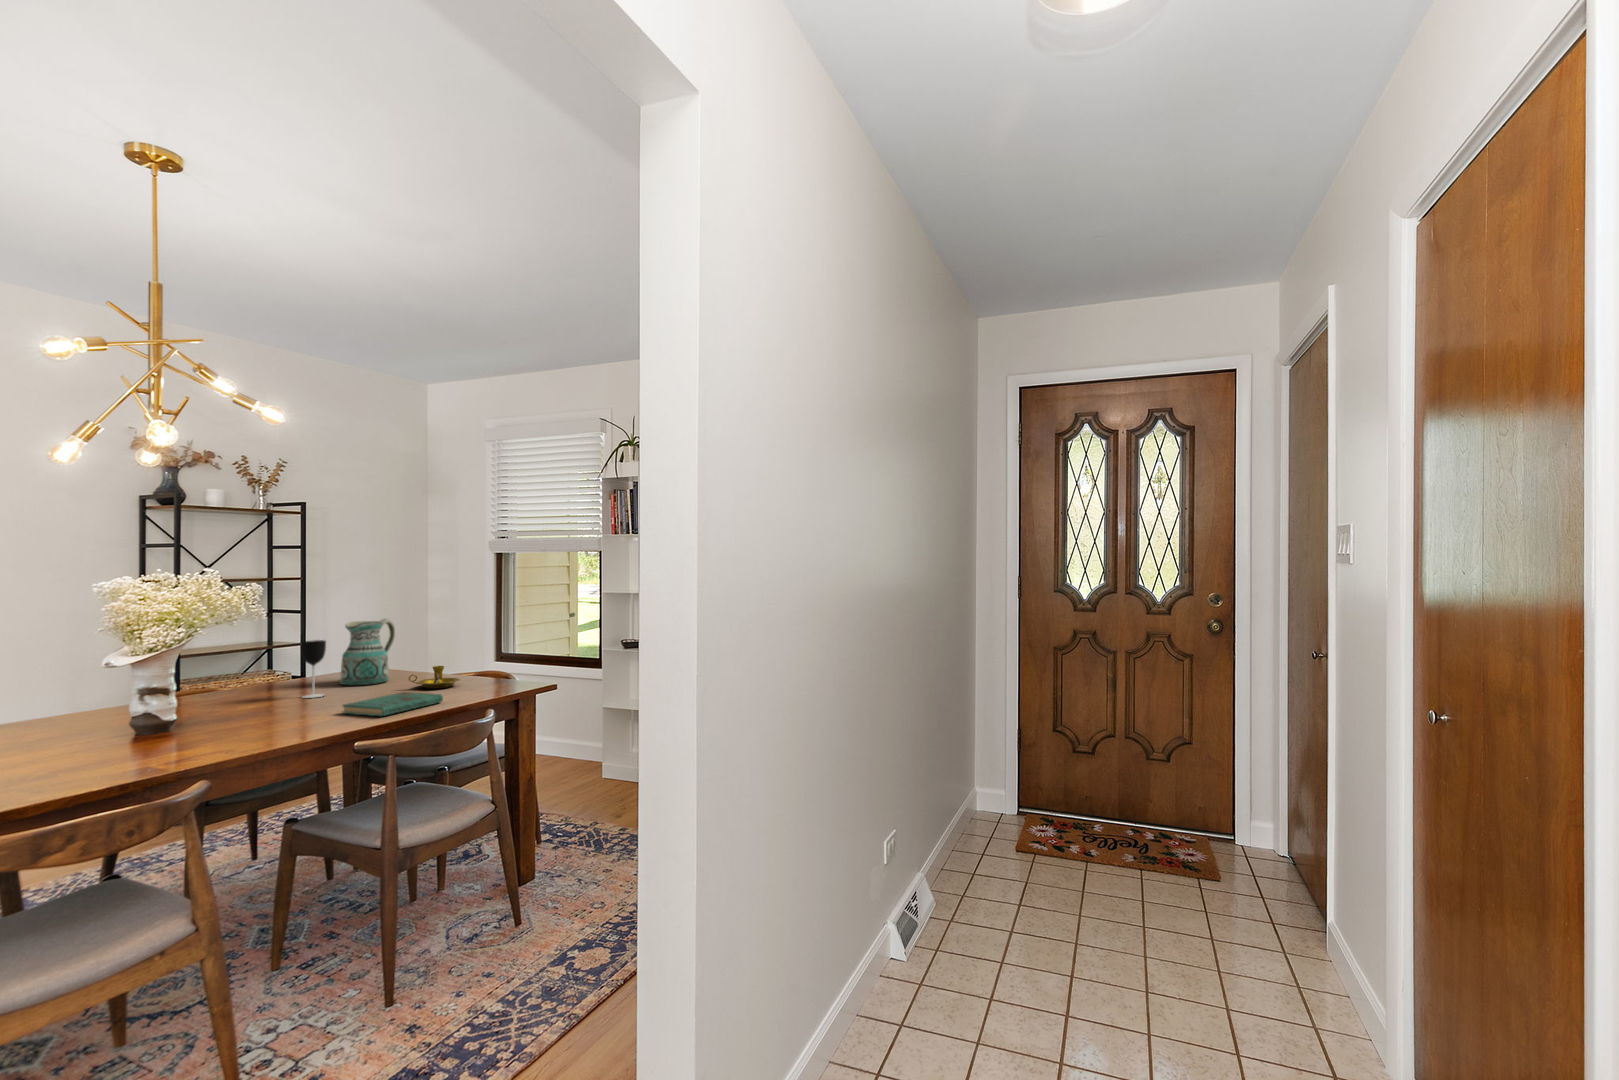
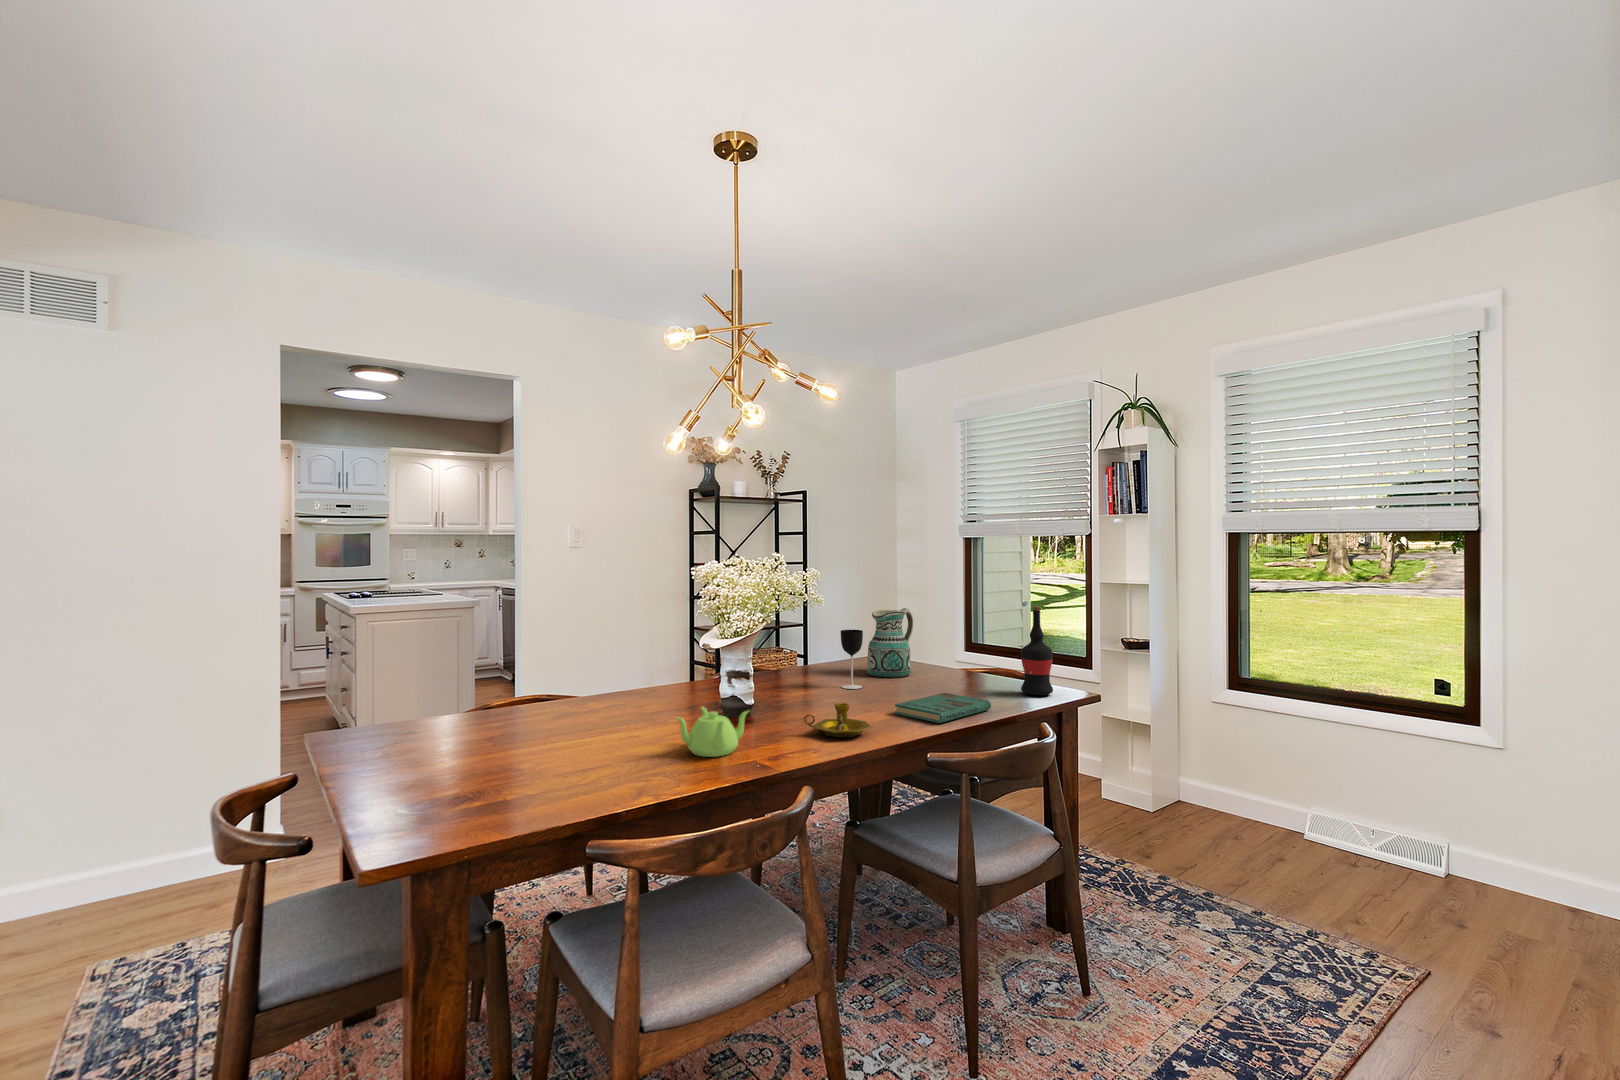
wine bottle: none [485,610,514,688] -> present [1021,606,1053,695]
candlestick: present [409,666,460,688] -> present [804,703,871,738]
teapot: none [51,718,153,767] -> present [676,706,749,757]

